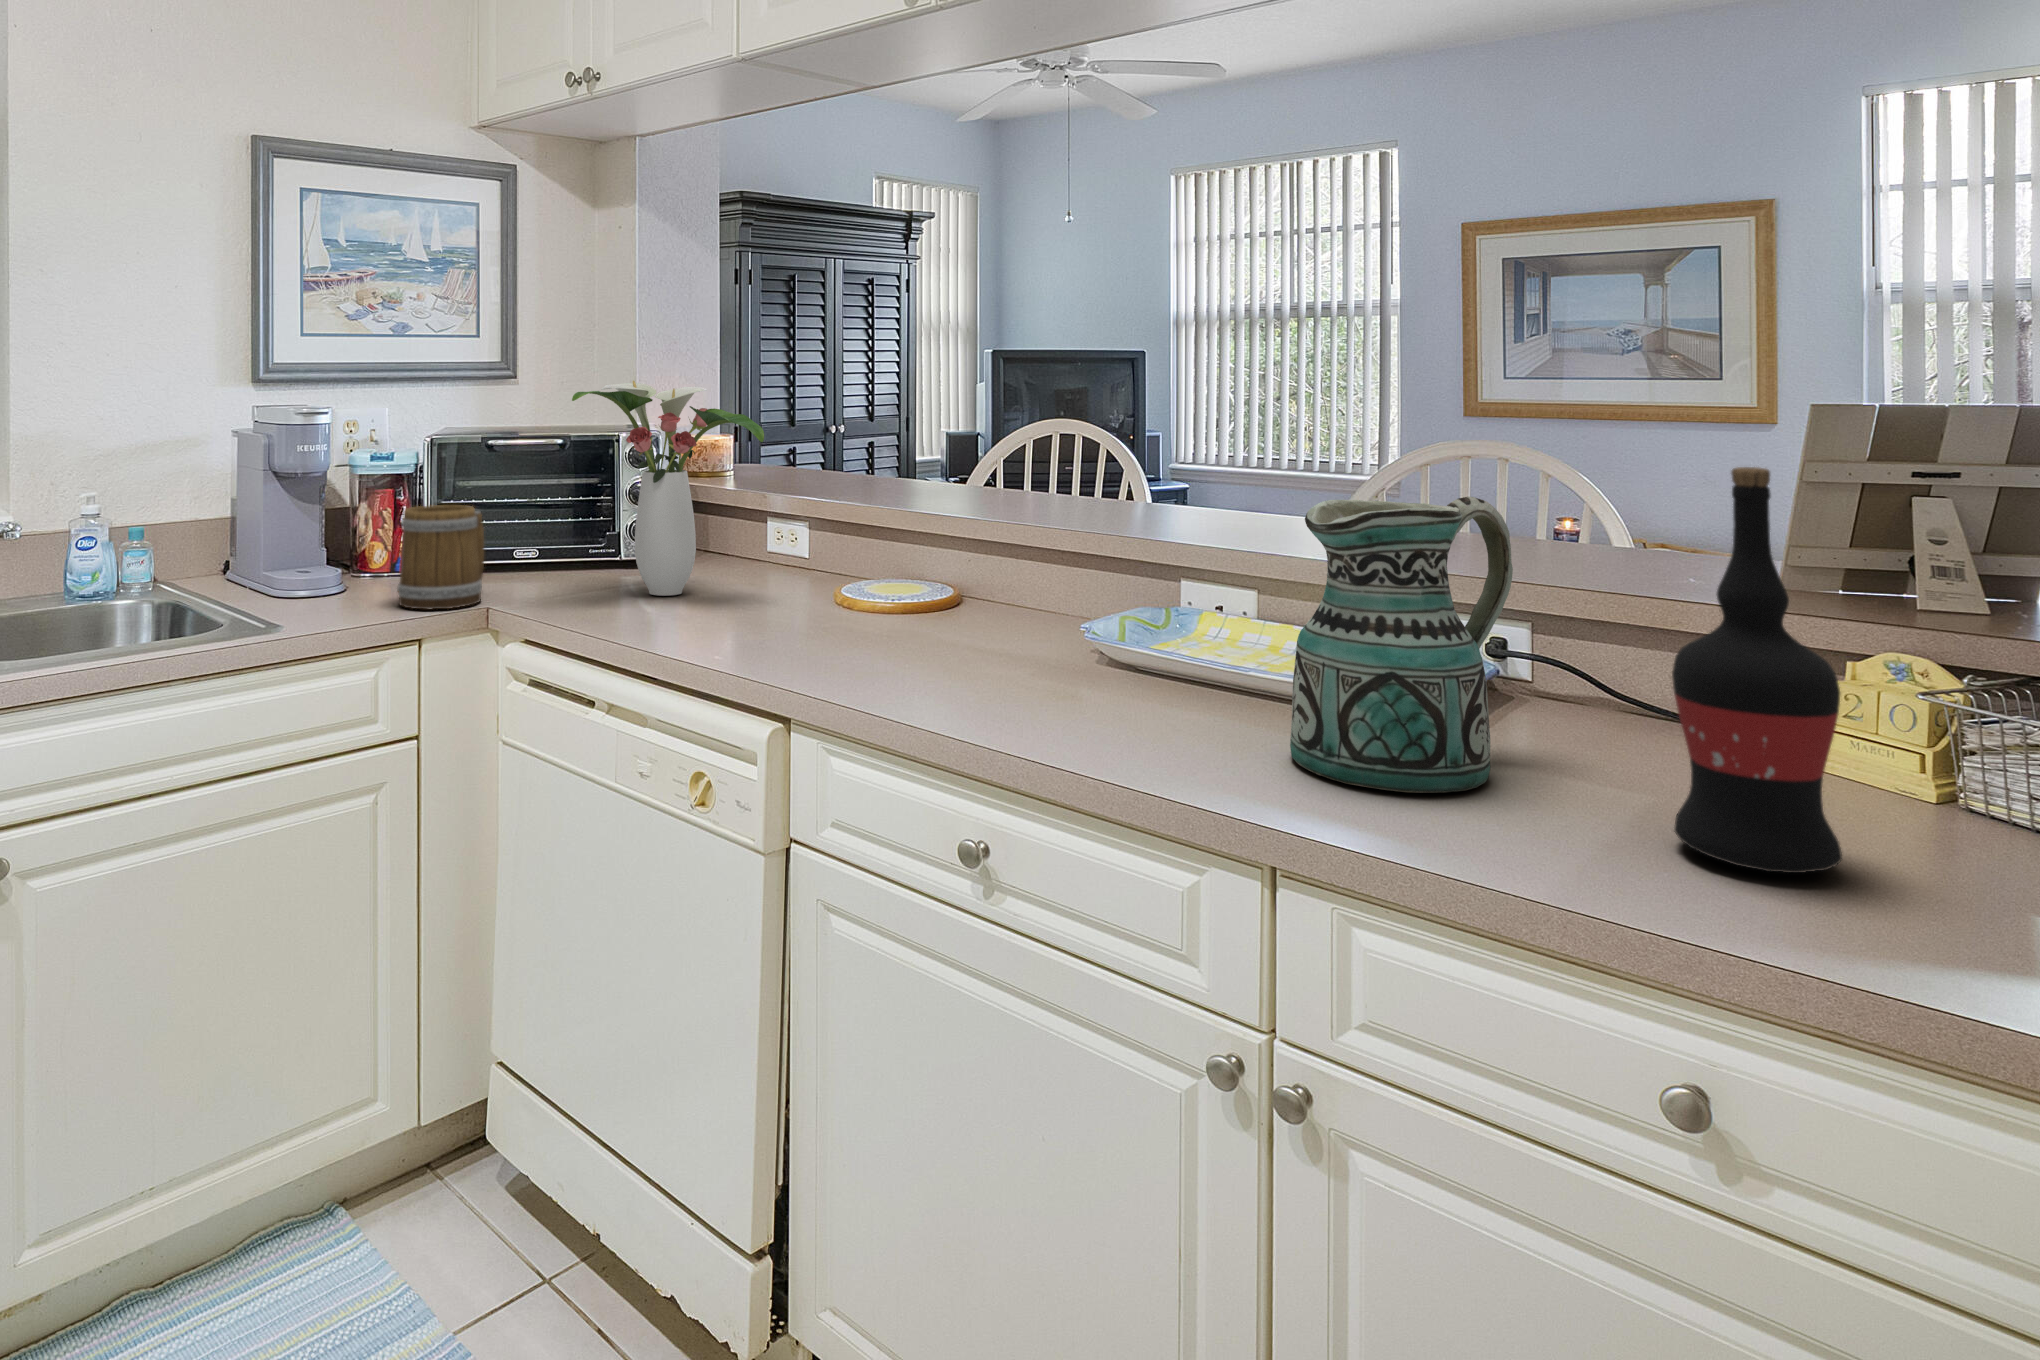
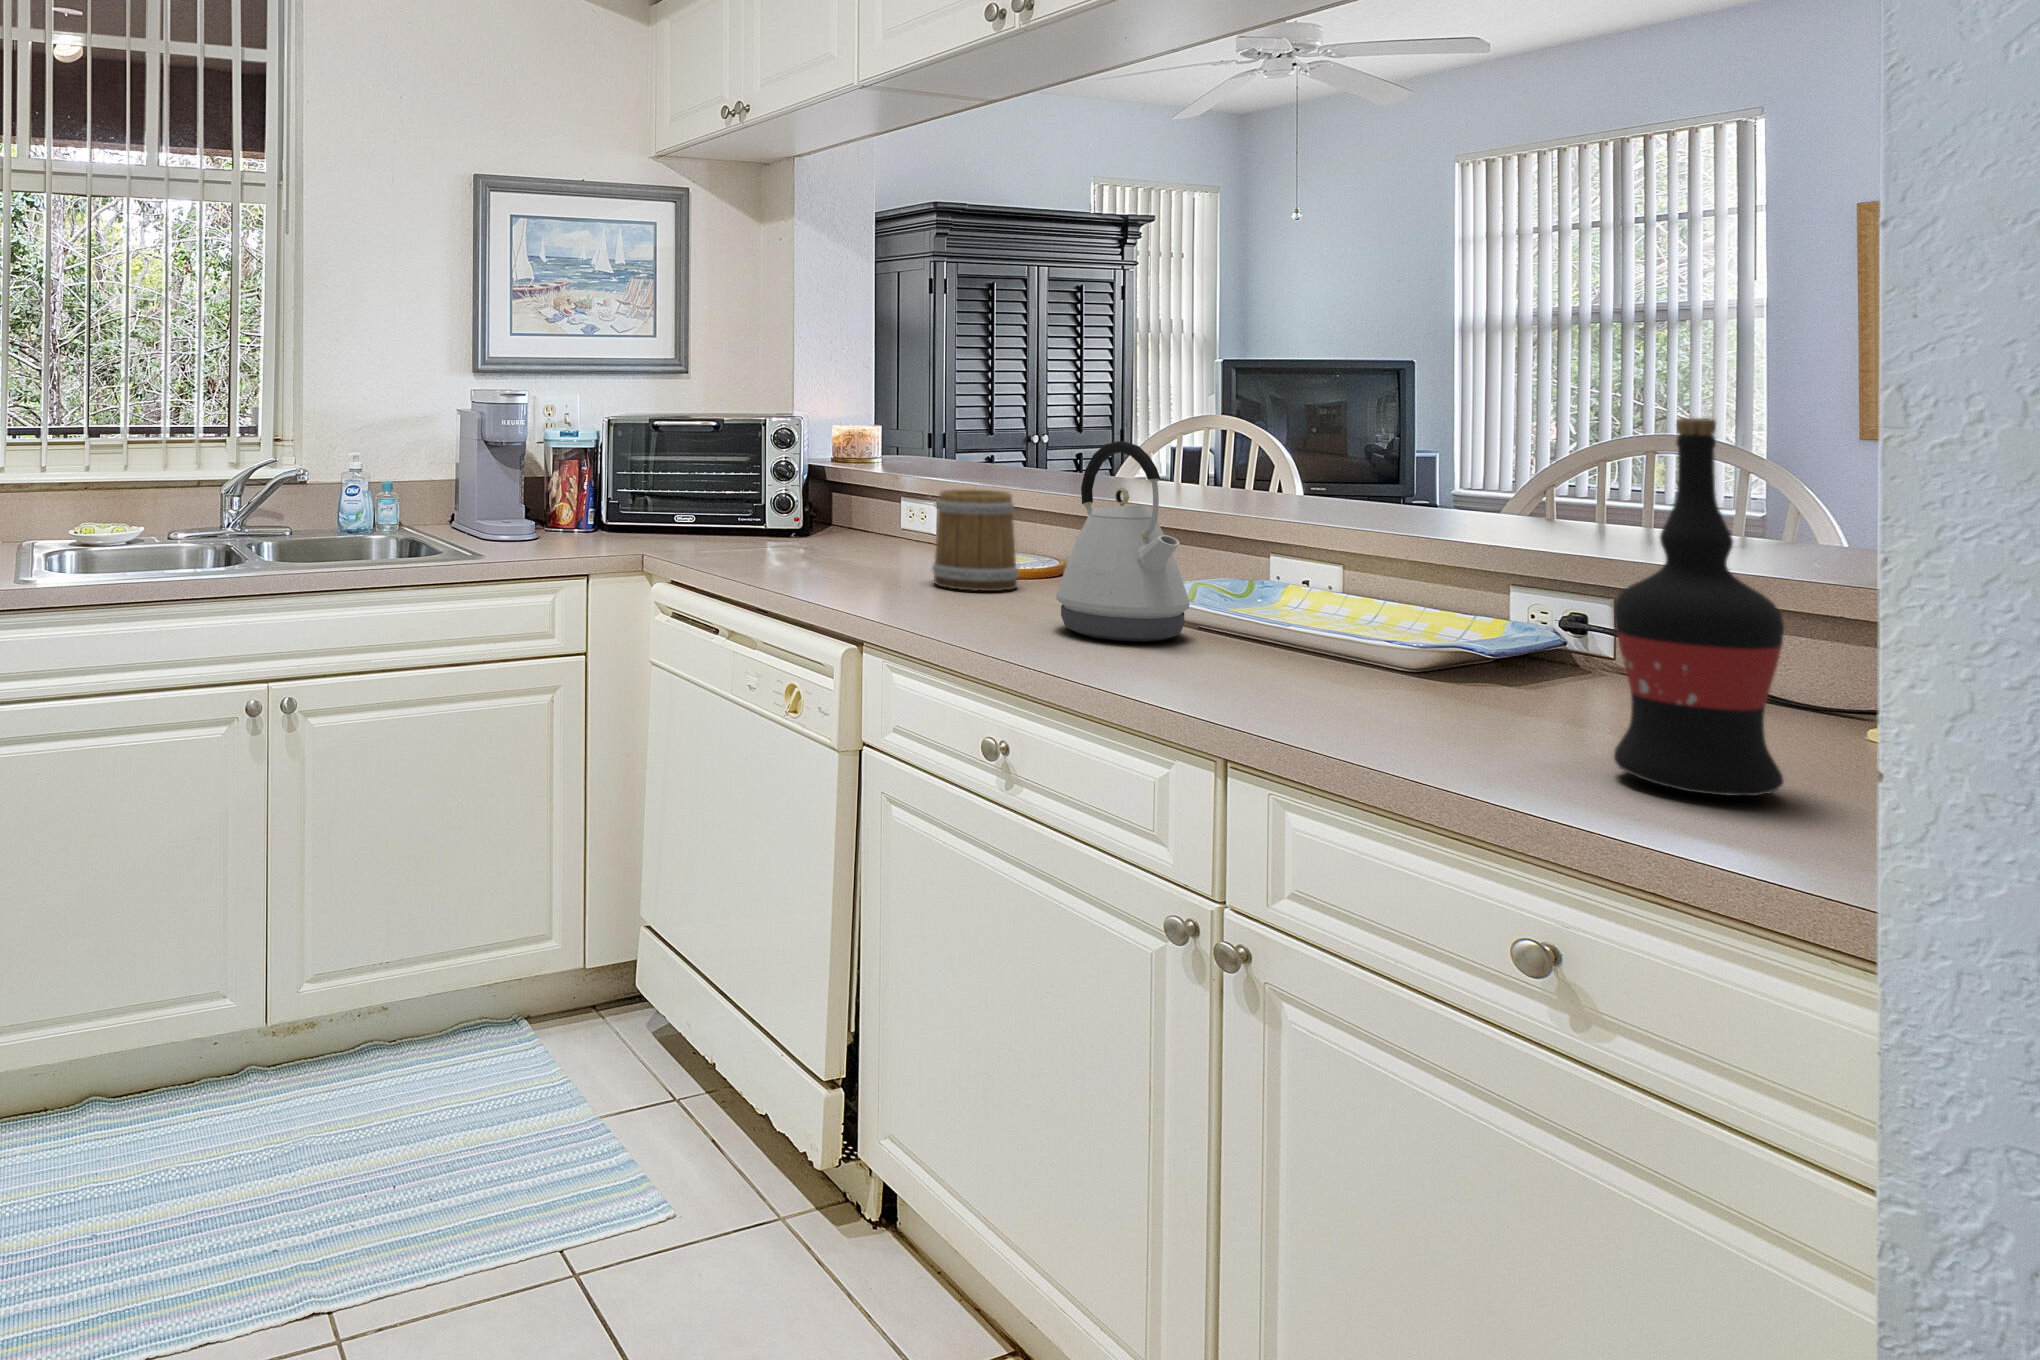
flower arrangement: present [572,381,764,596] -> none [714,369,880,554]
kettle: none [1007,474,1147,700] -> present [1056,441,1189,642]
ceramic pitcher: present [1290,497,1513,793] -> none [1282,459,1530,721]
mug: present [397,505,484,609] -> present [932,489,1018,591]

